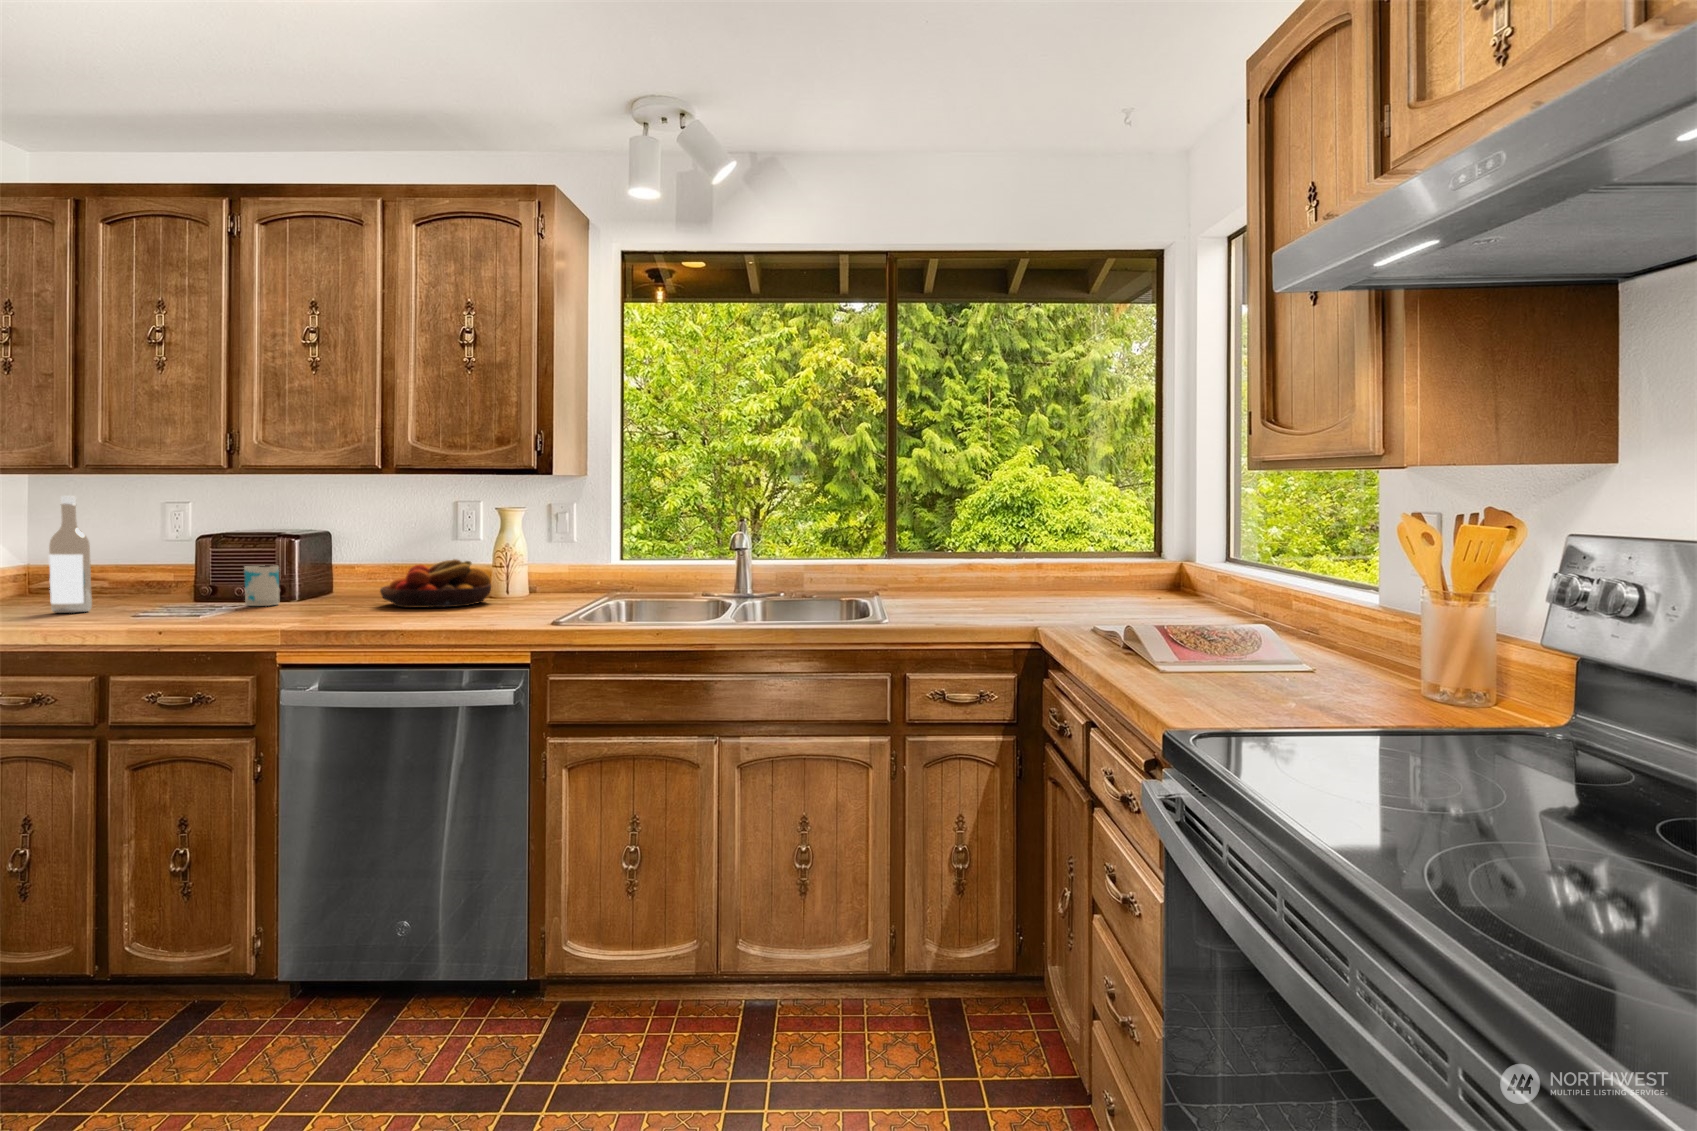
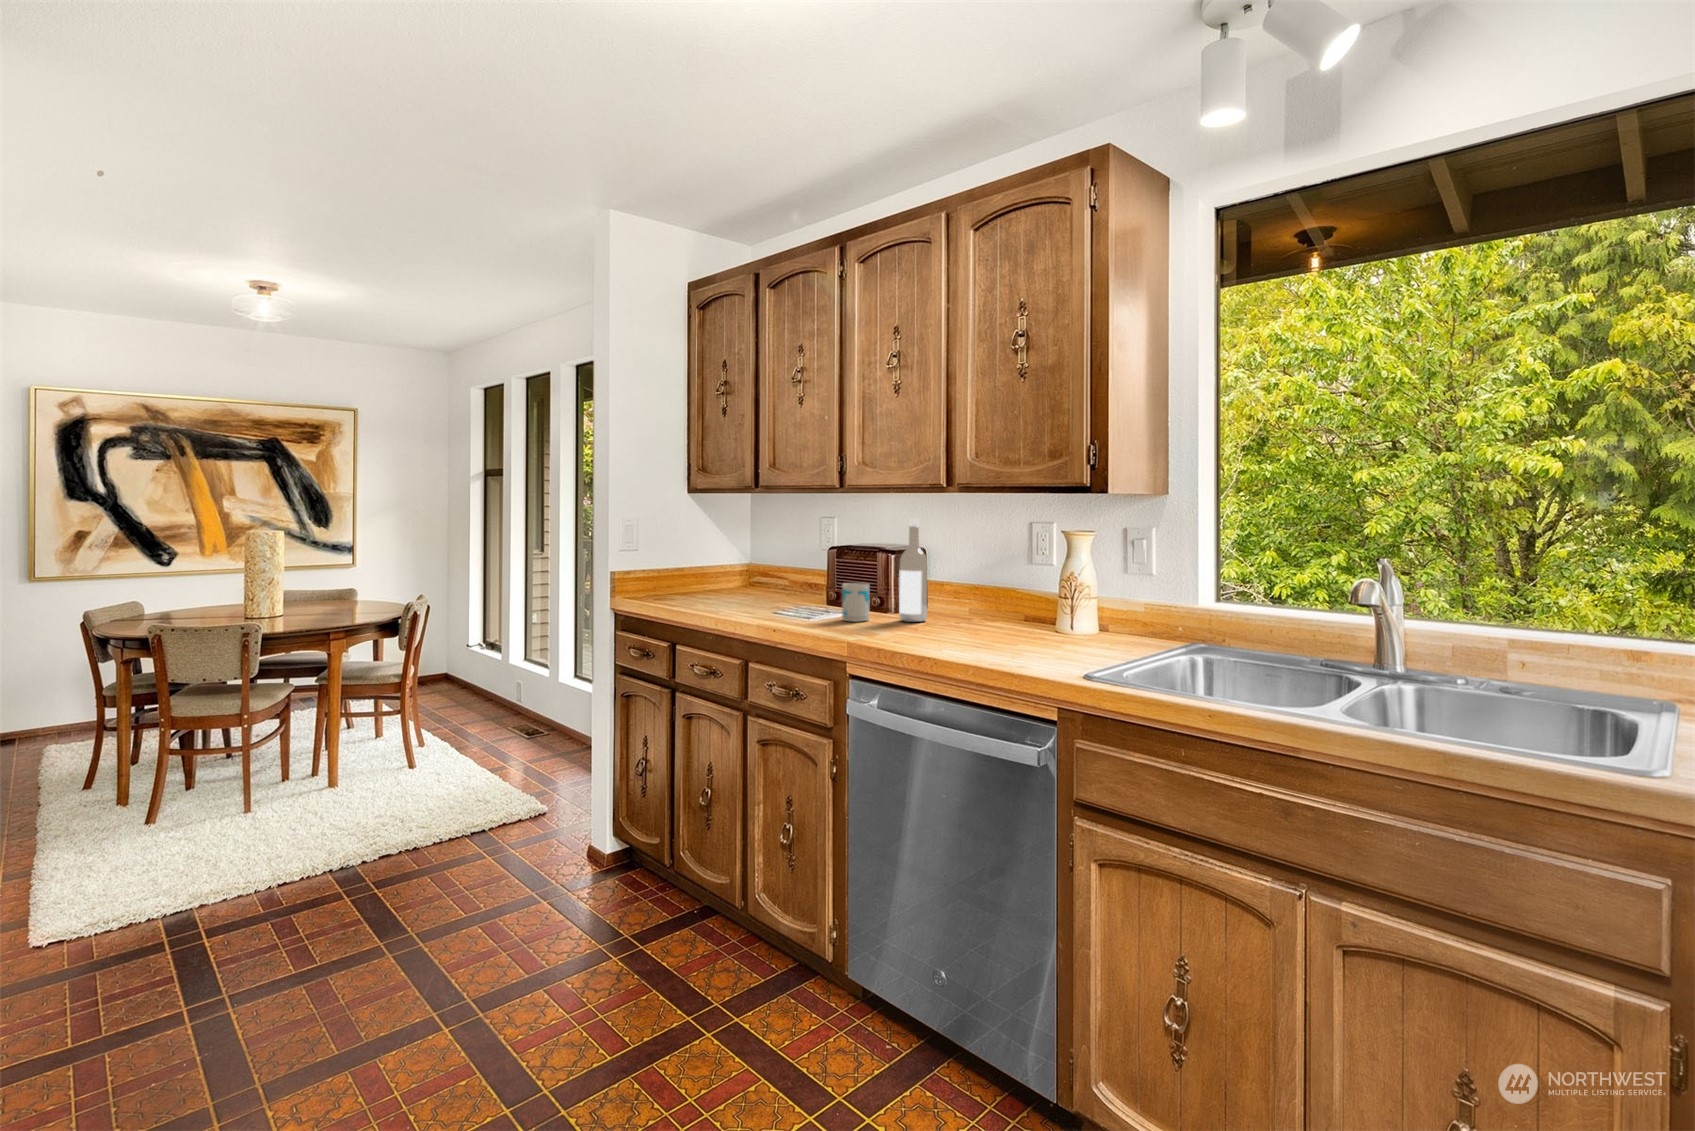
wine bottle: present [49,496,92,613] -> present [899,519,928,622]
fruit bowl: present [380,559,491,607] -> none [936,589,1047,645]

